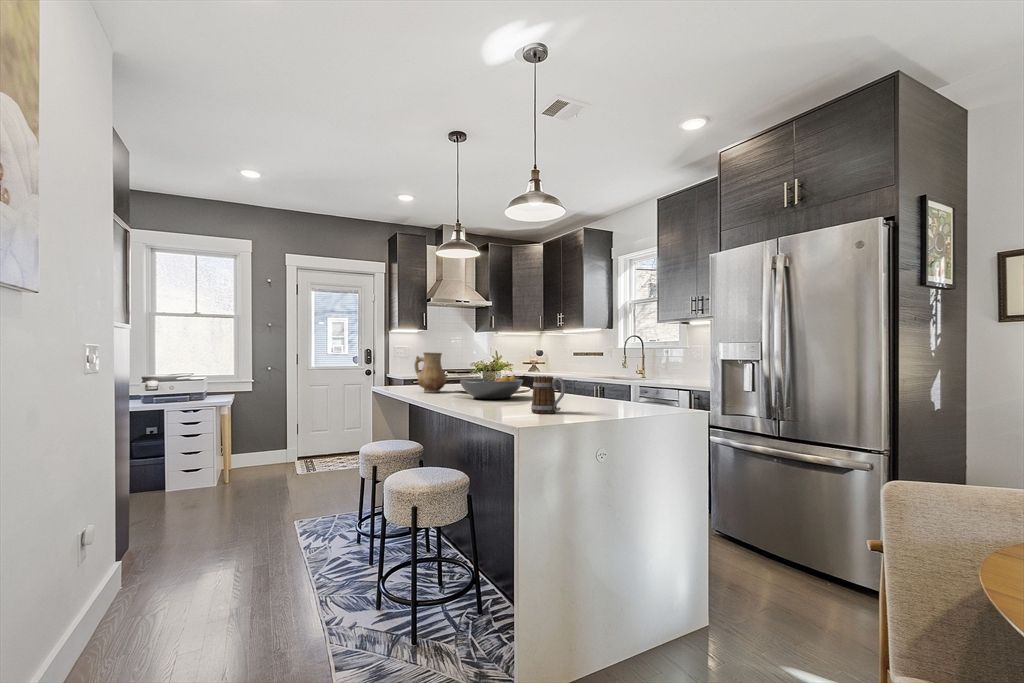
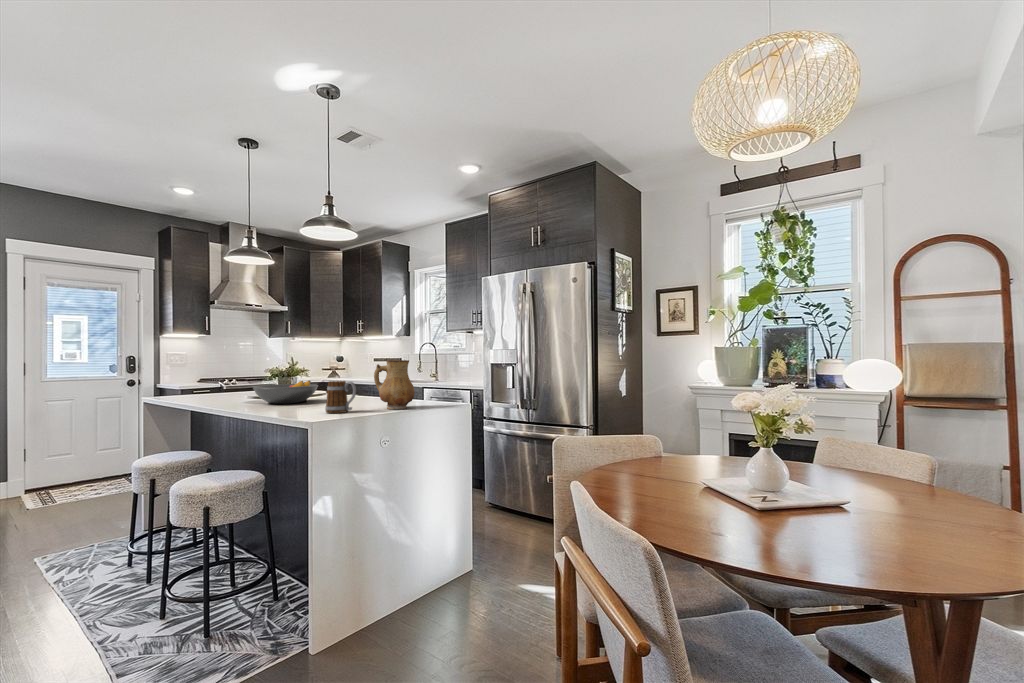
ceramic pitcher: present [414,353,446,393] -> present [374,360,415,409]

